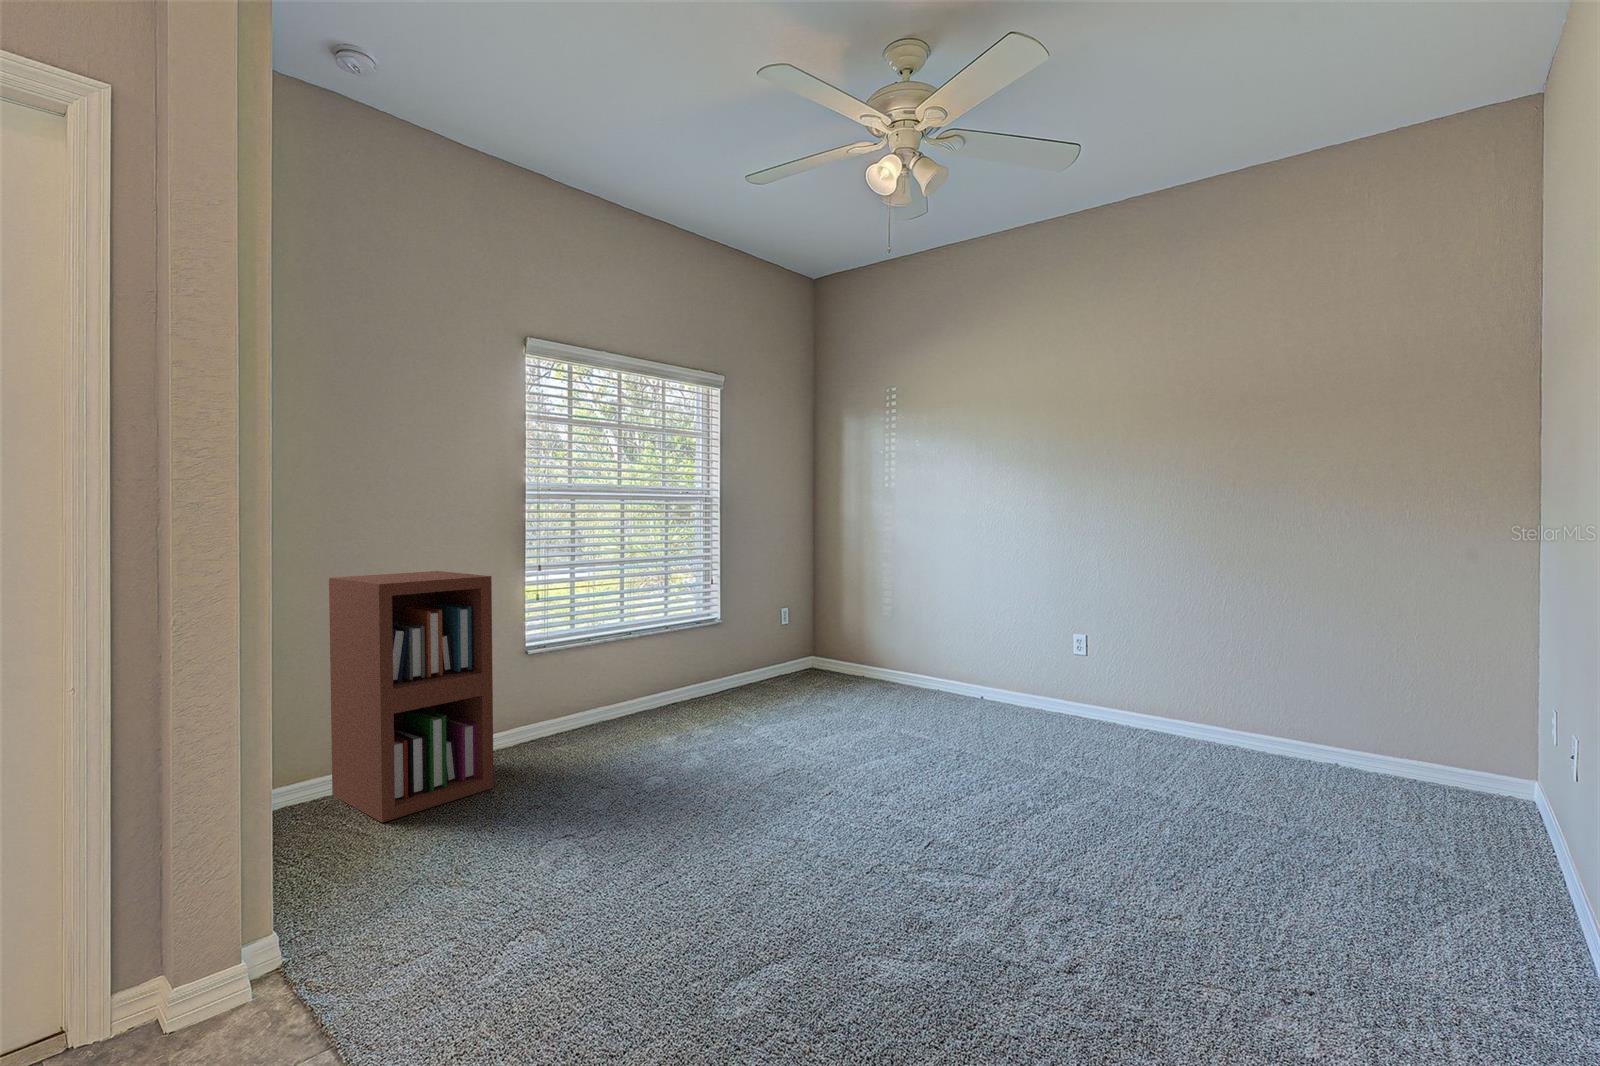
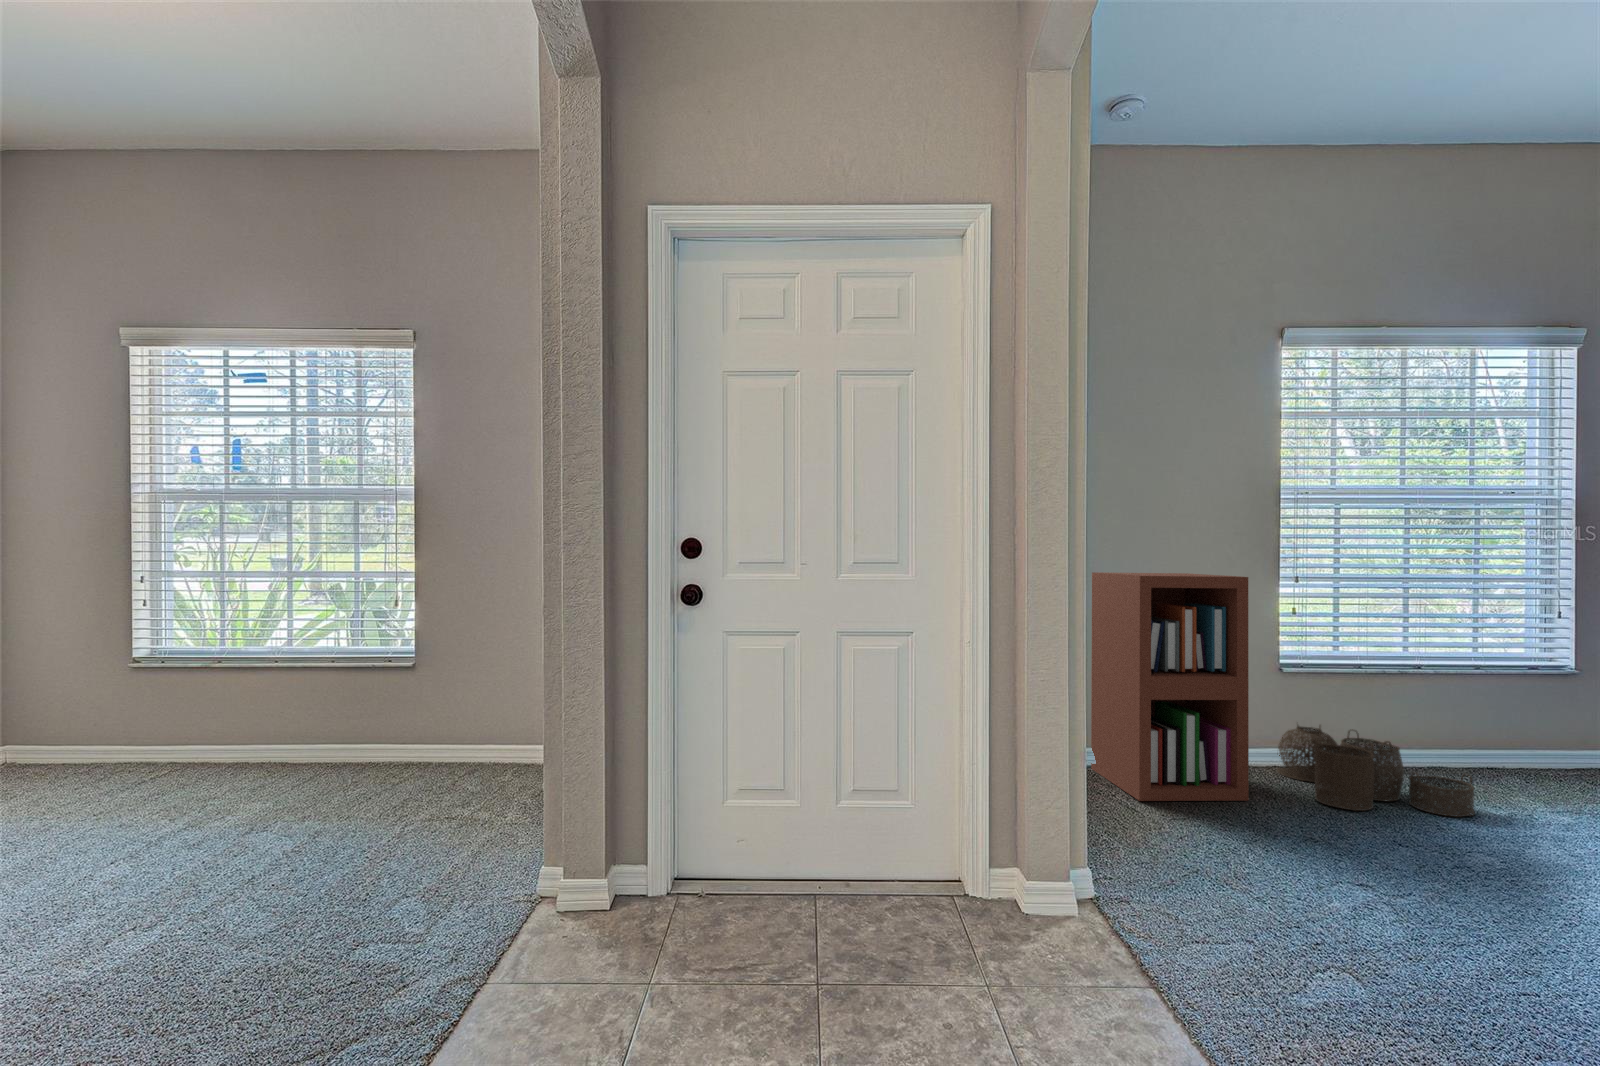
woven basket: none [523,697,661,773] -> present [1277,725,1475,817]

